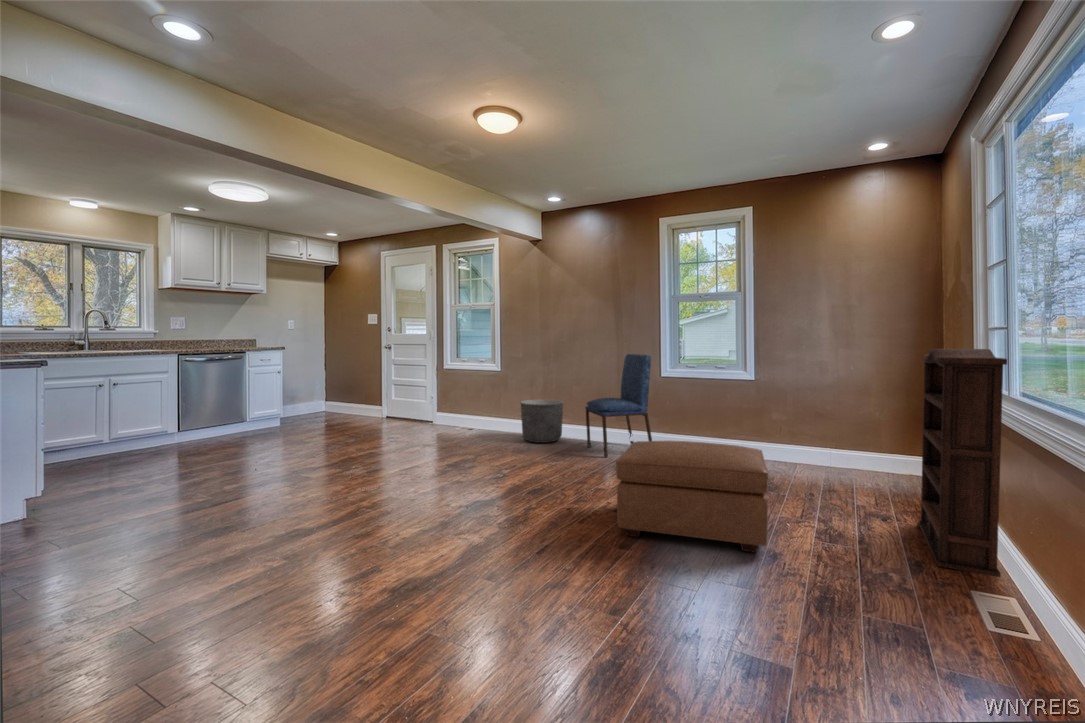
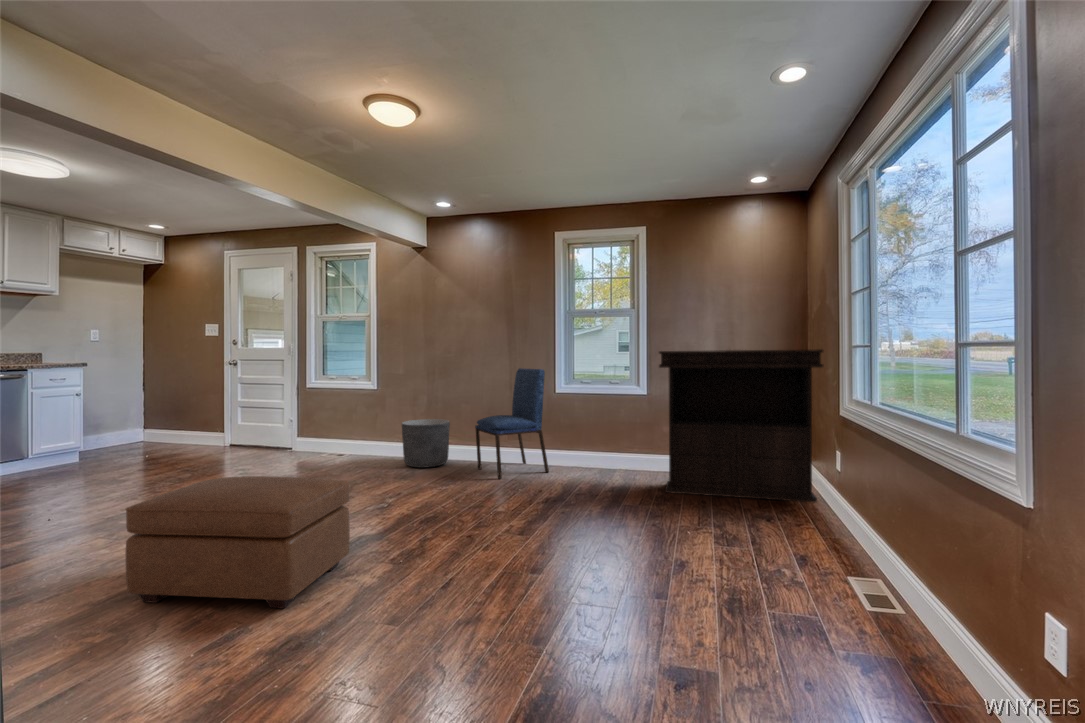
console table: none [766,336,961,504] -> present [659,349,823,502]
bookshelf: present [918,349,1007,577] -> none [796,361,868,564]
ottoman: present [616,441,768,553] -> present [126,476,350,608]

